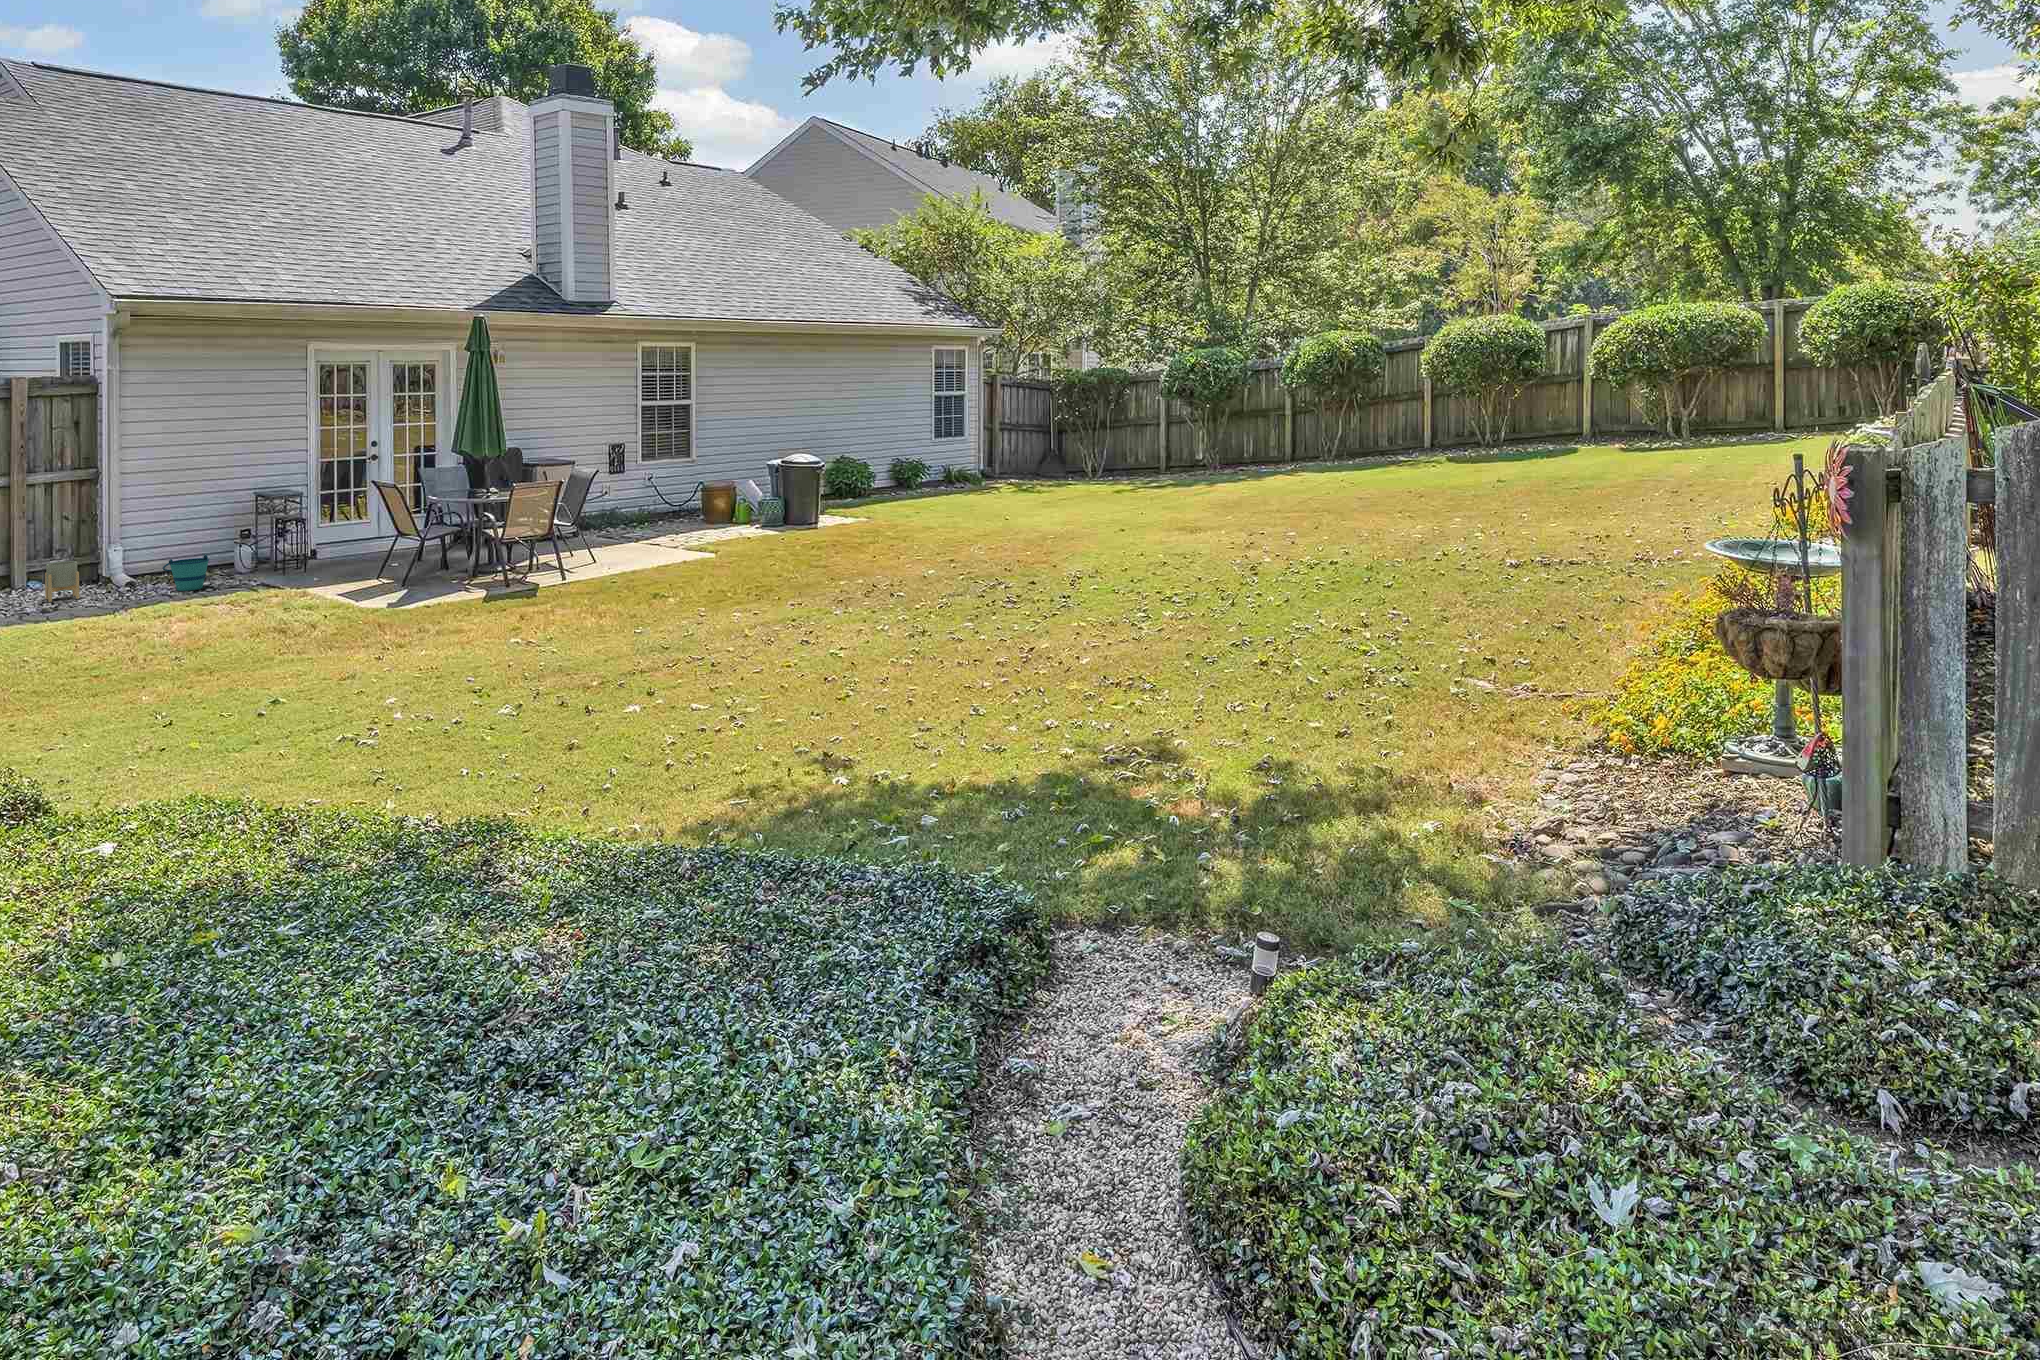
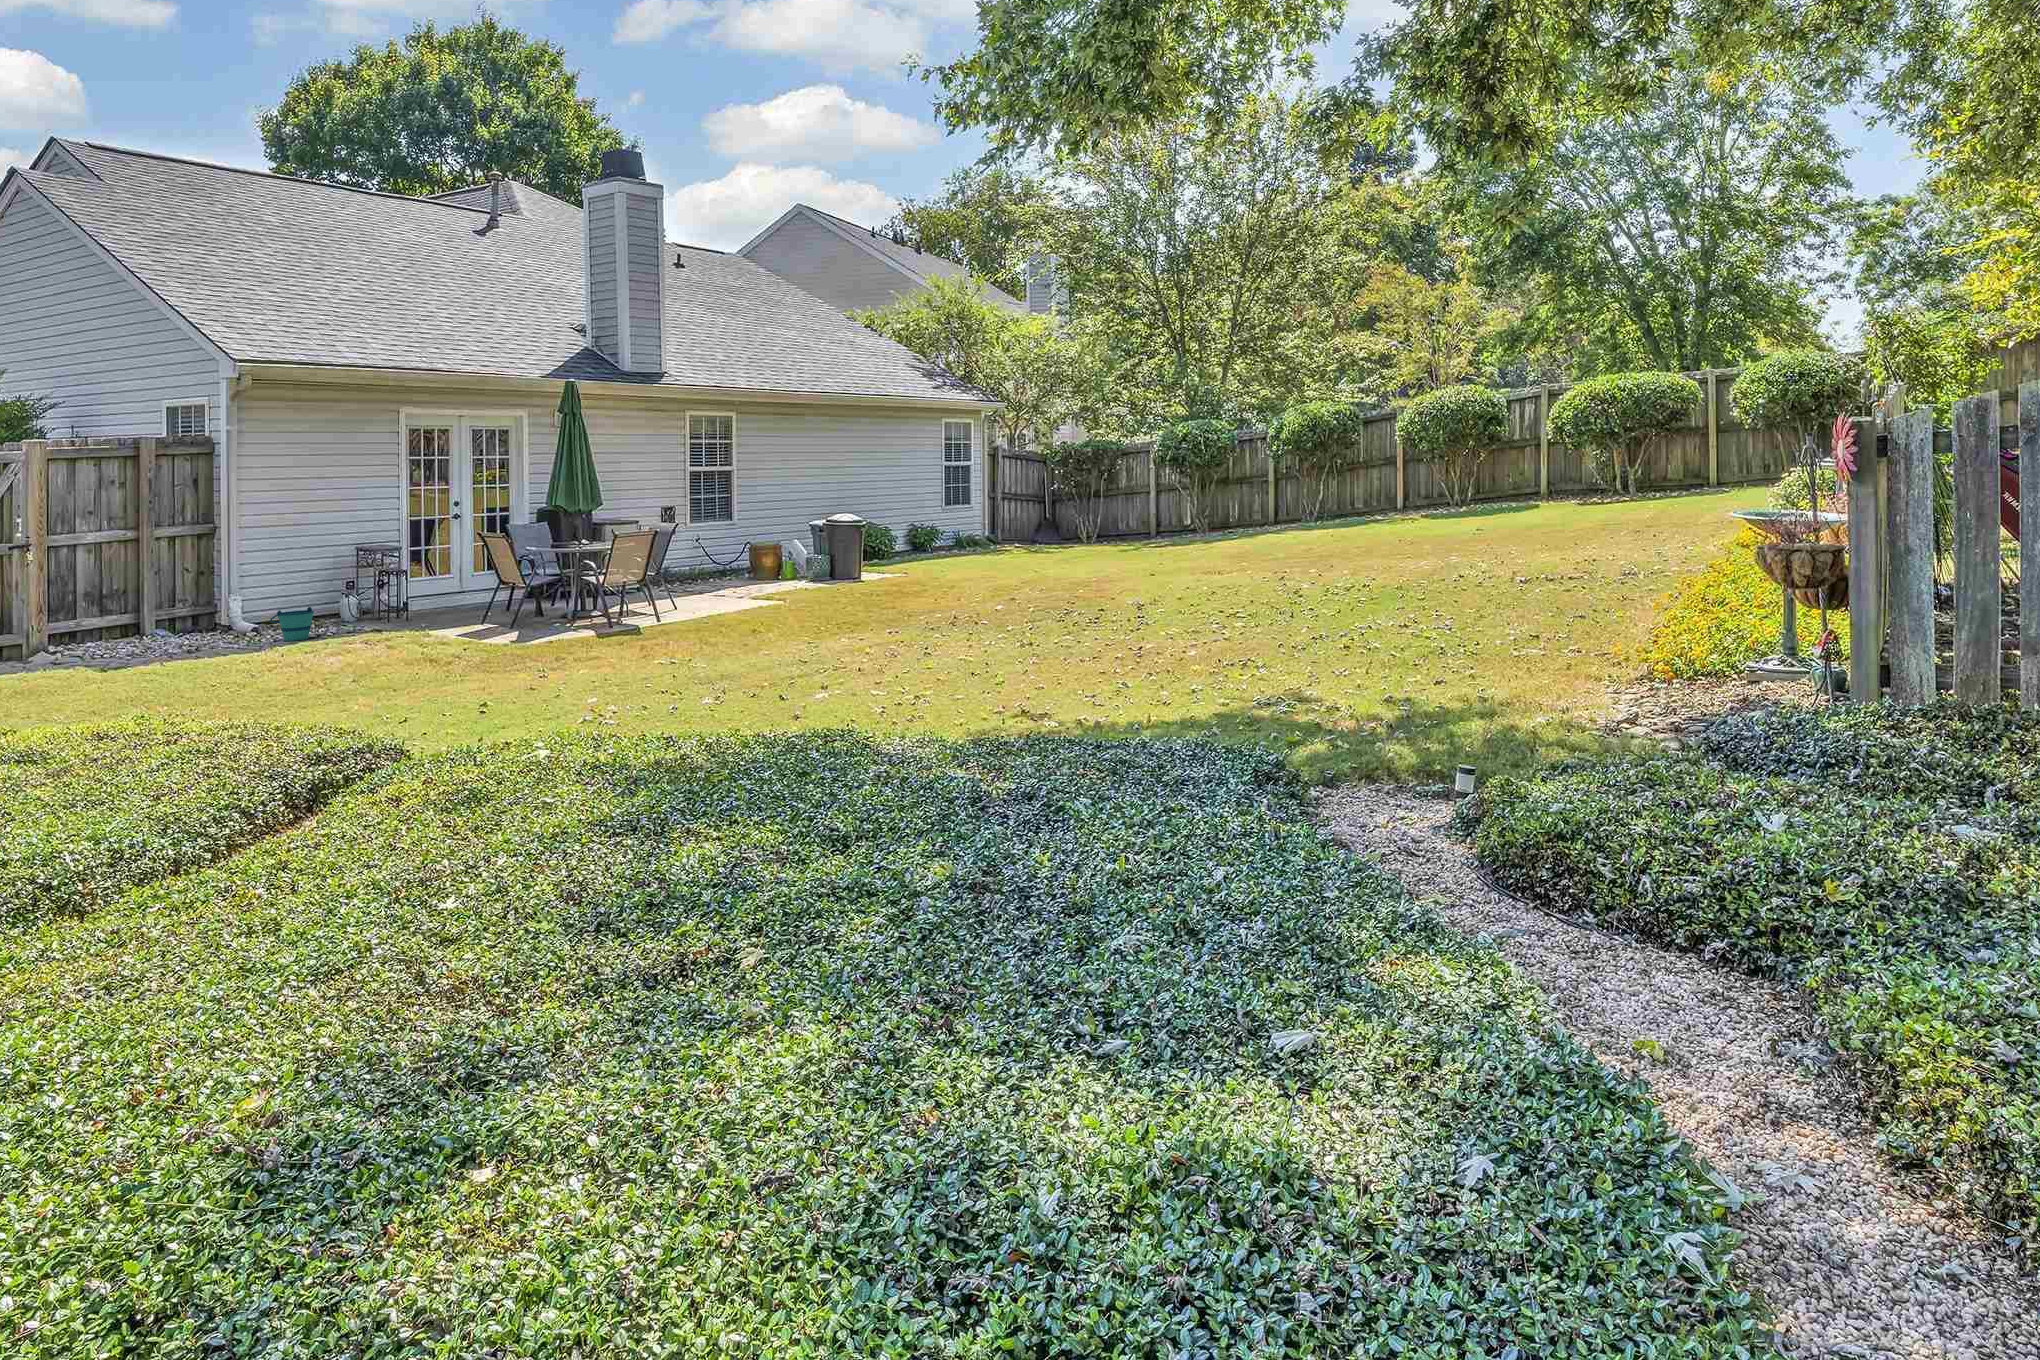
planter: present [45,561,79,602] -> none [158,614,193,652]

